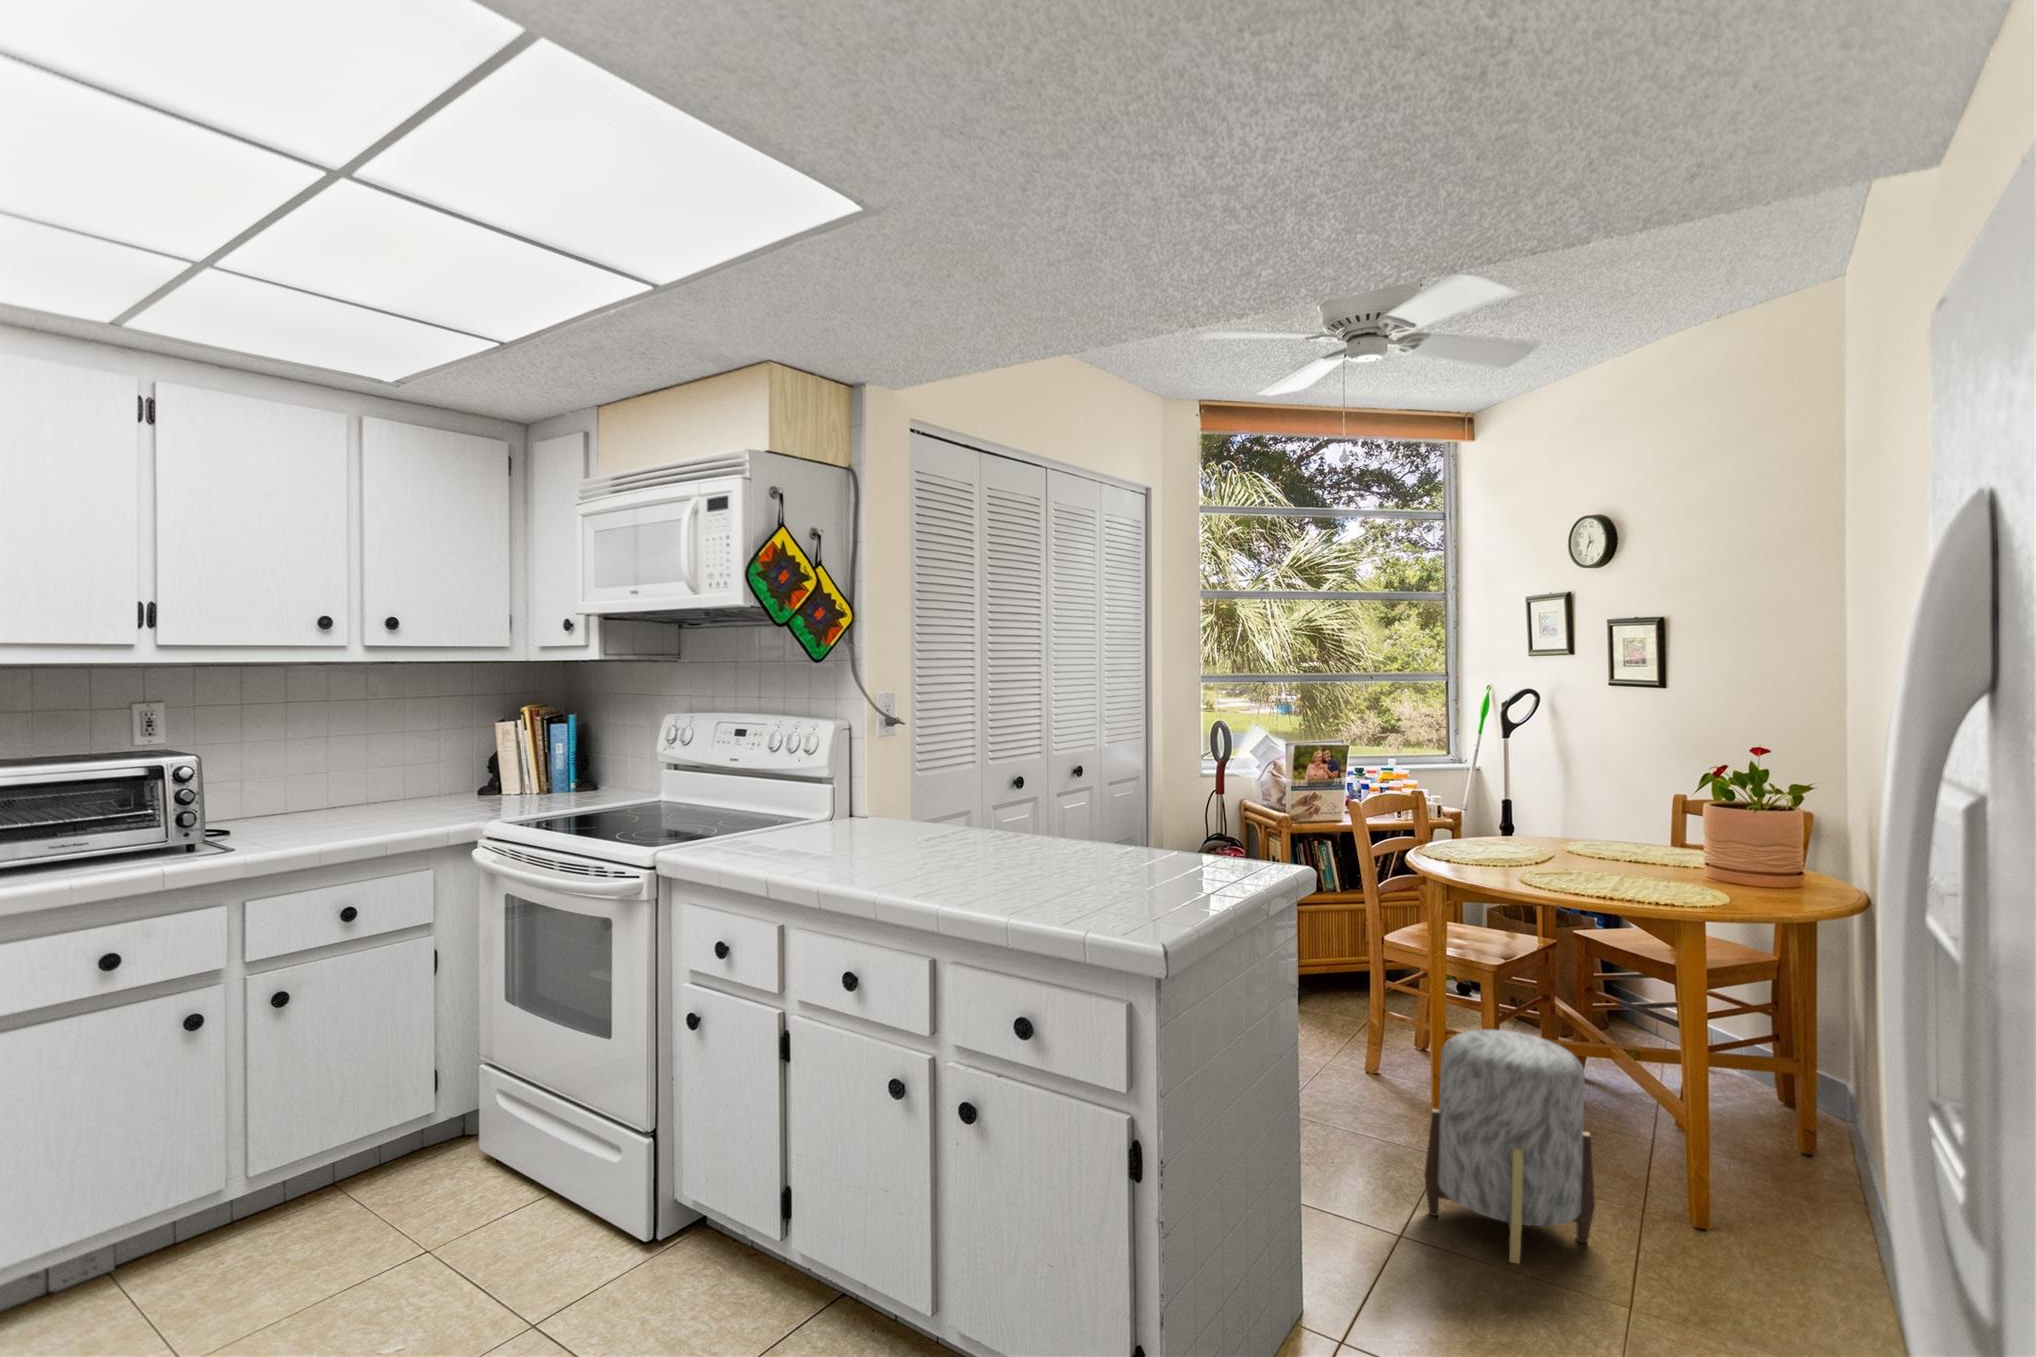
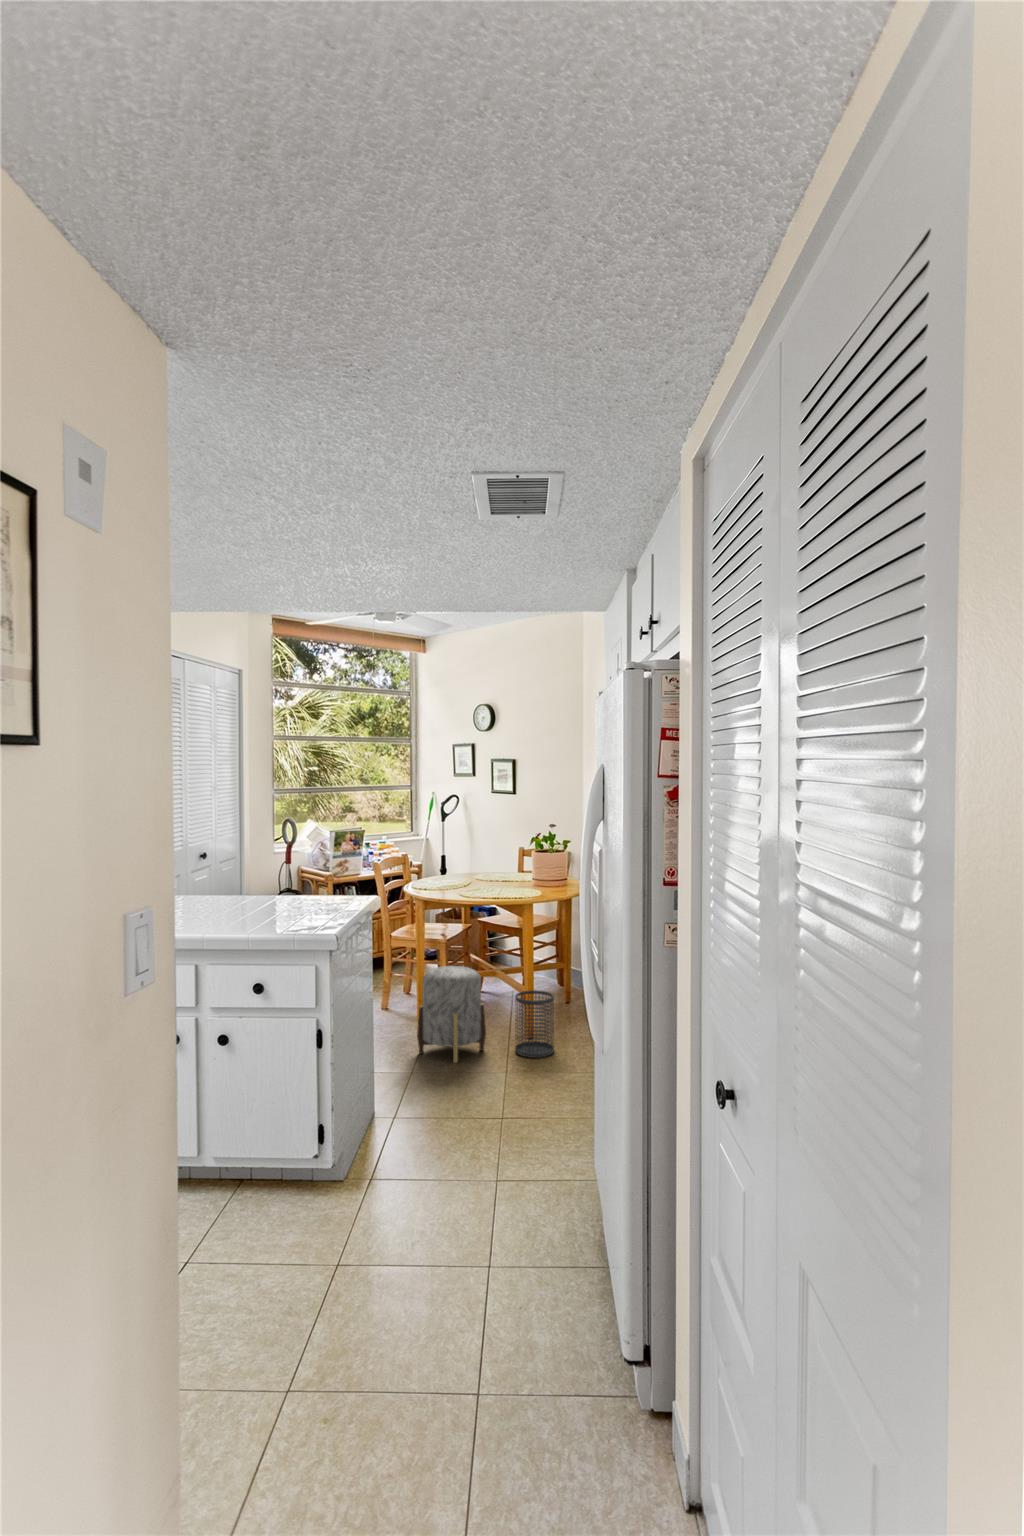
wastebasket: none [1673,1124,1790,1306] -> present [515,990,554,1058]

